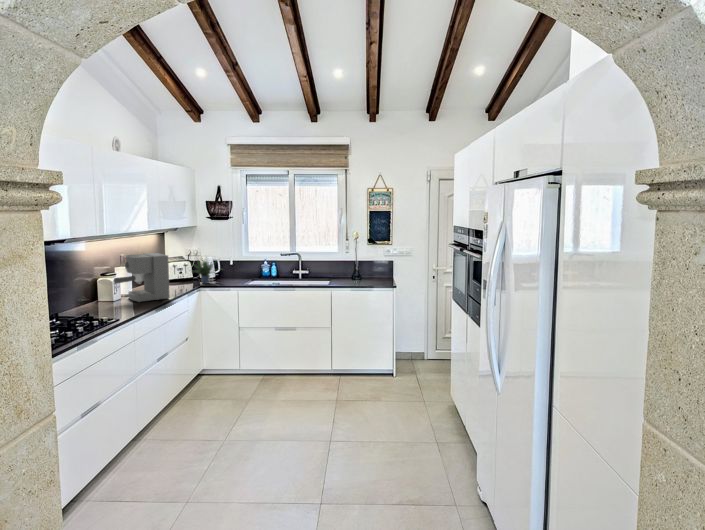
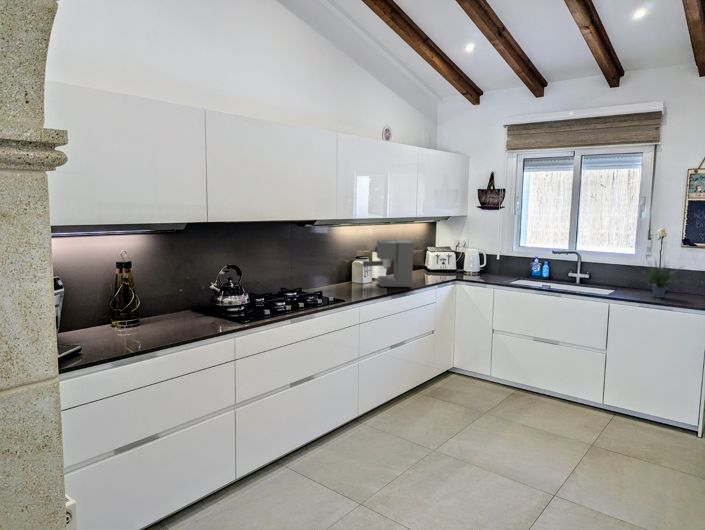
potted plant: present [192,260,213,284] -> present [642,261,674,298]

